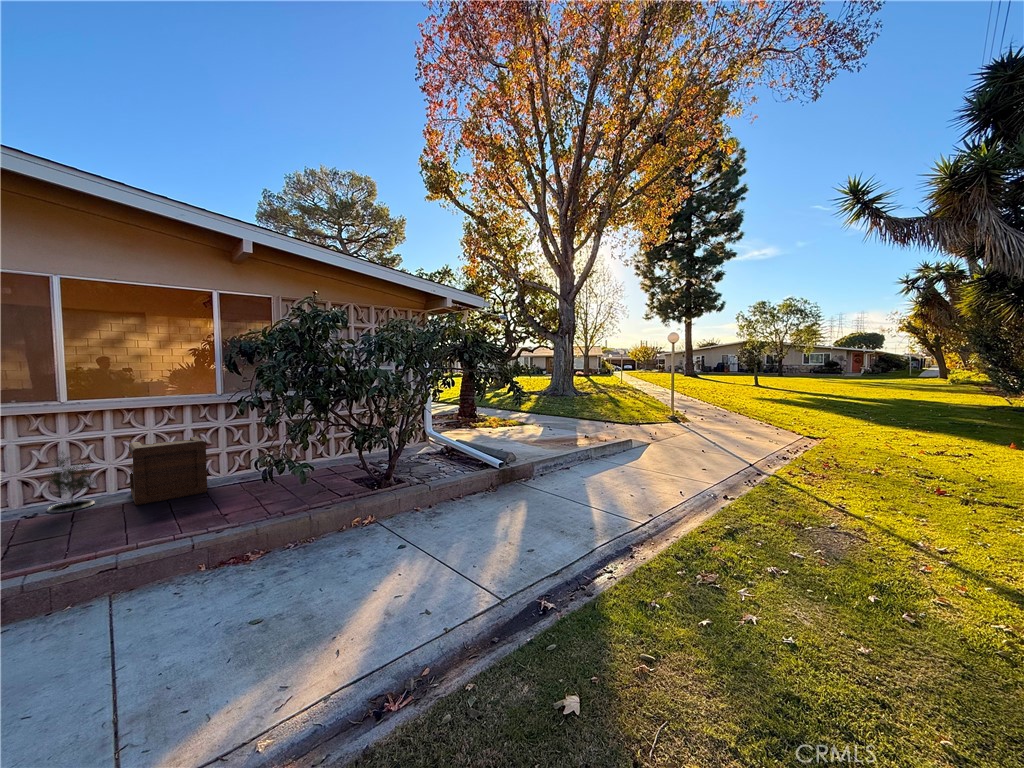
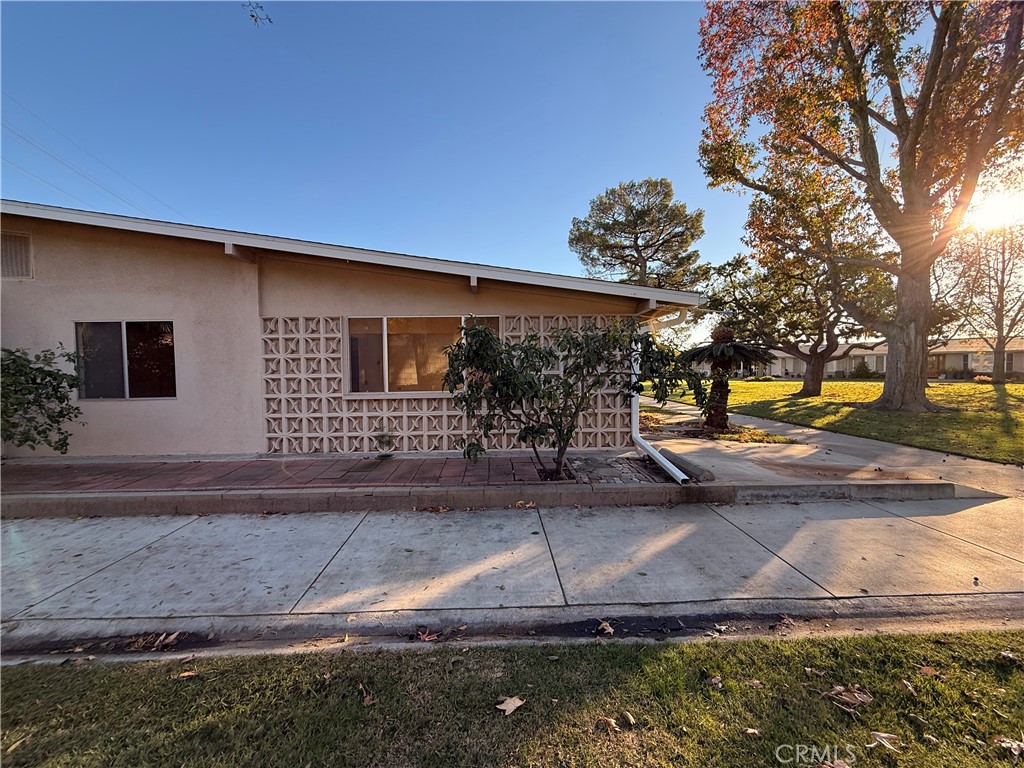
wooden crate: present [128,436,207,505] -> none [408,419,449,462]

